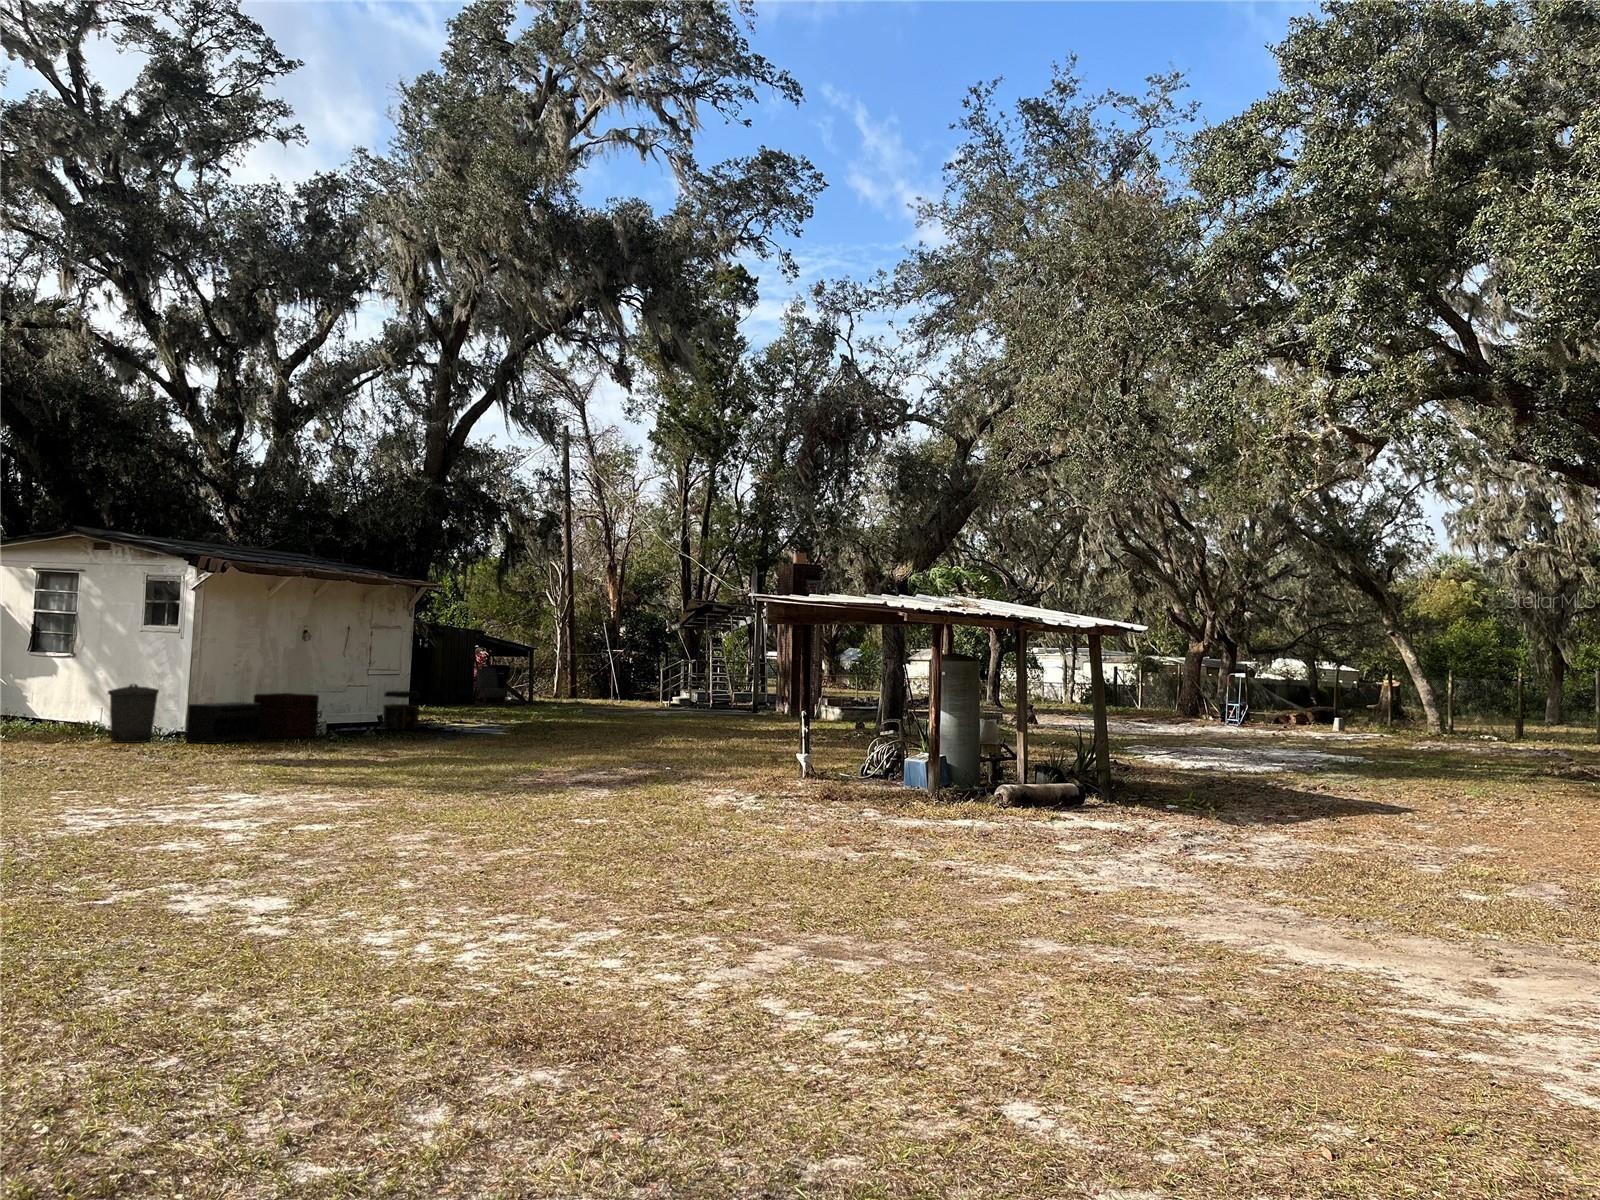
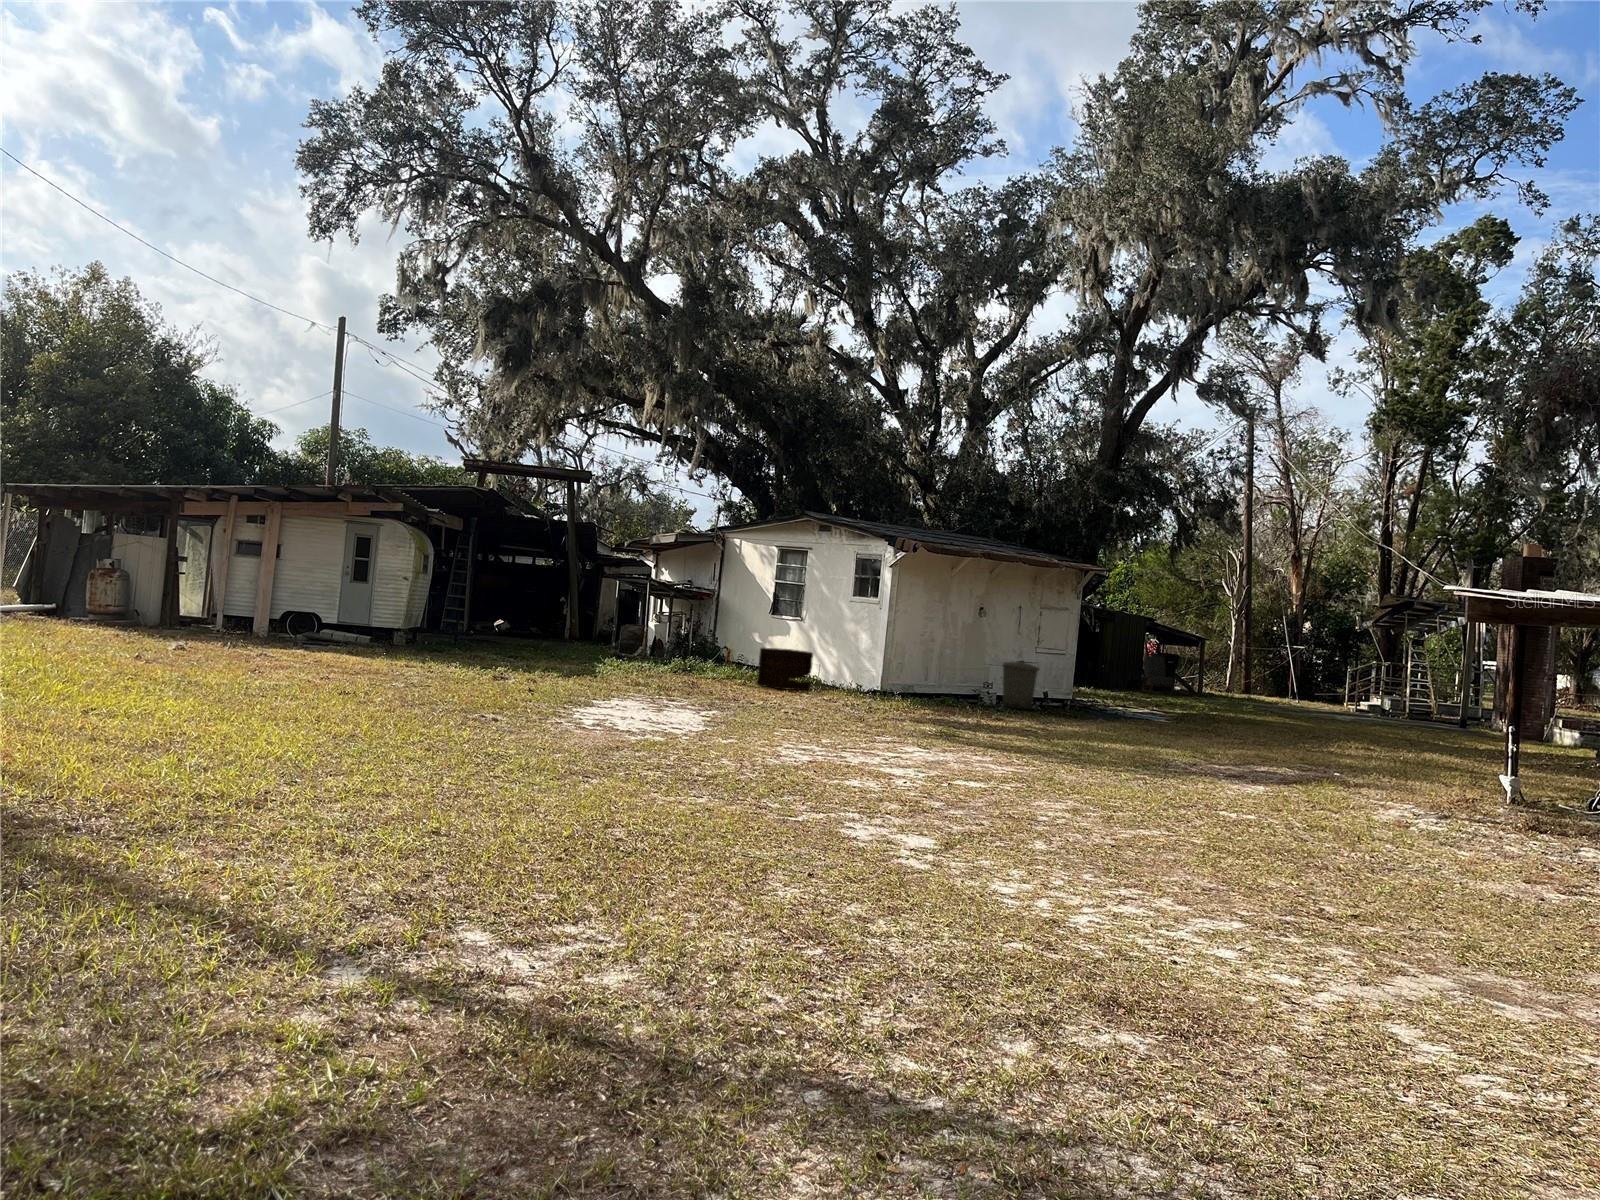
trash can: present [108,684,159,743] -> present [1002,660,1039,709]
toolbox: present [383,691,420,730] -> none [1047,670,1083,709]
wooden crate: present [254,693,319,739] -> present [757,648,813,690]
bench: present [186,702,261,744] -> none [877,668,939,705]

